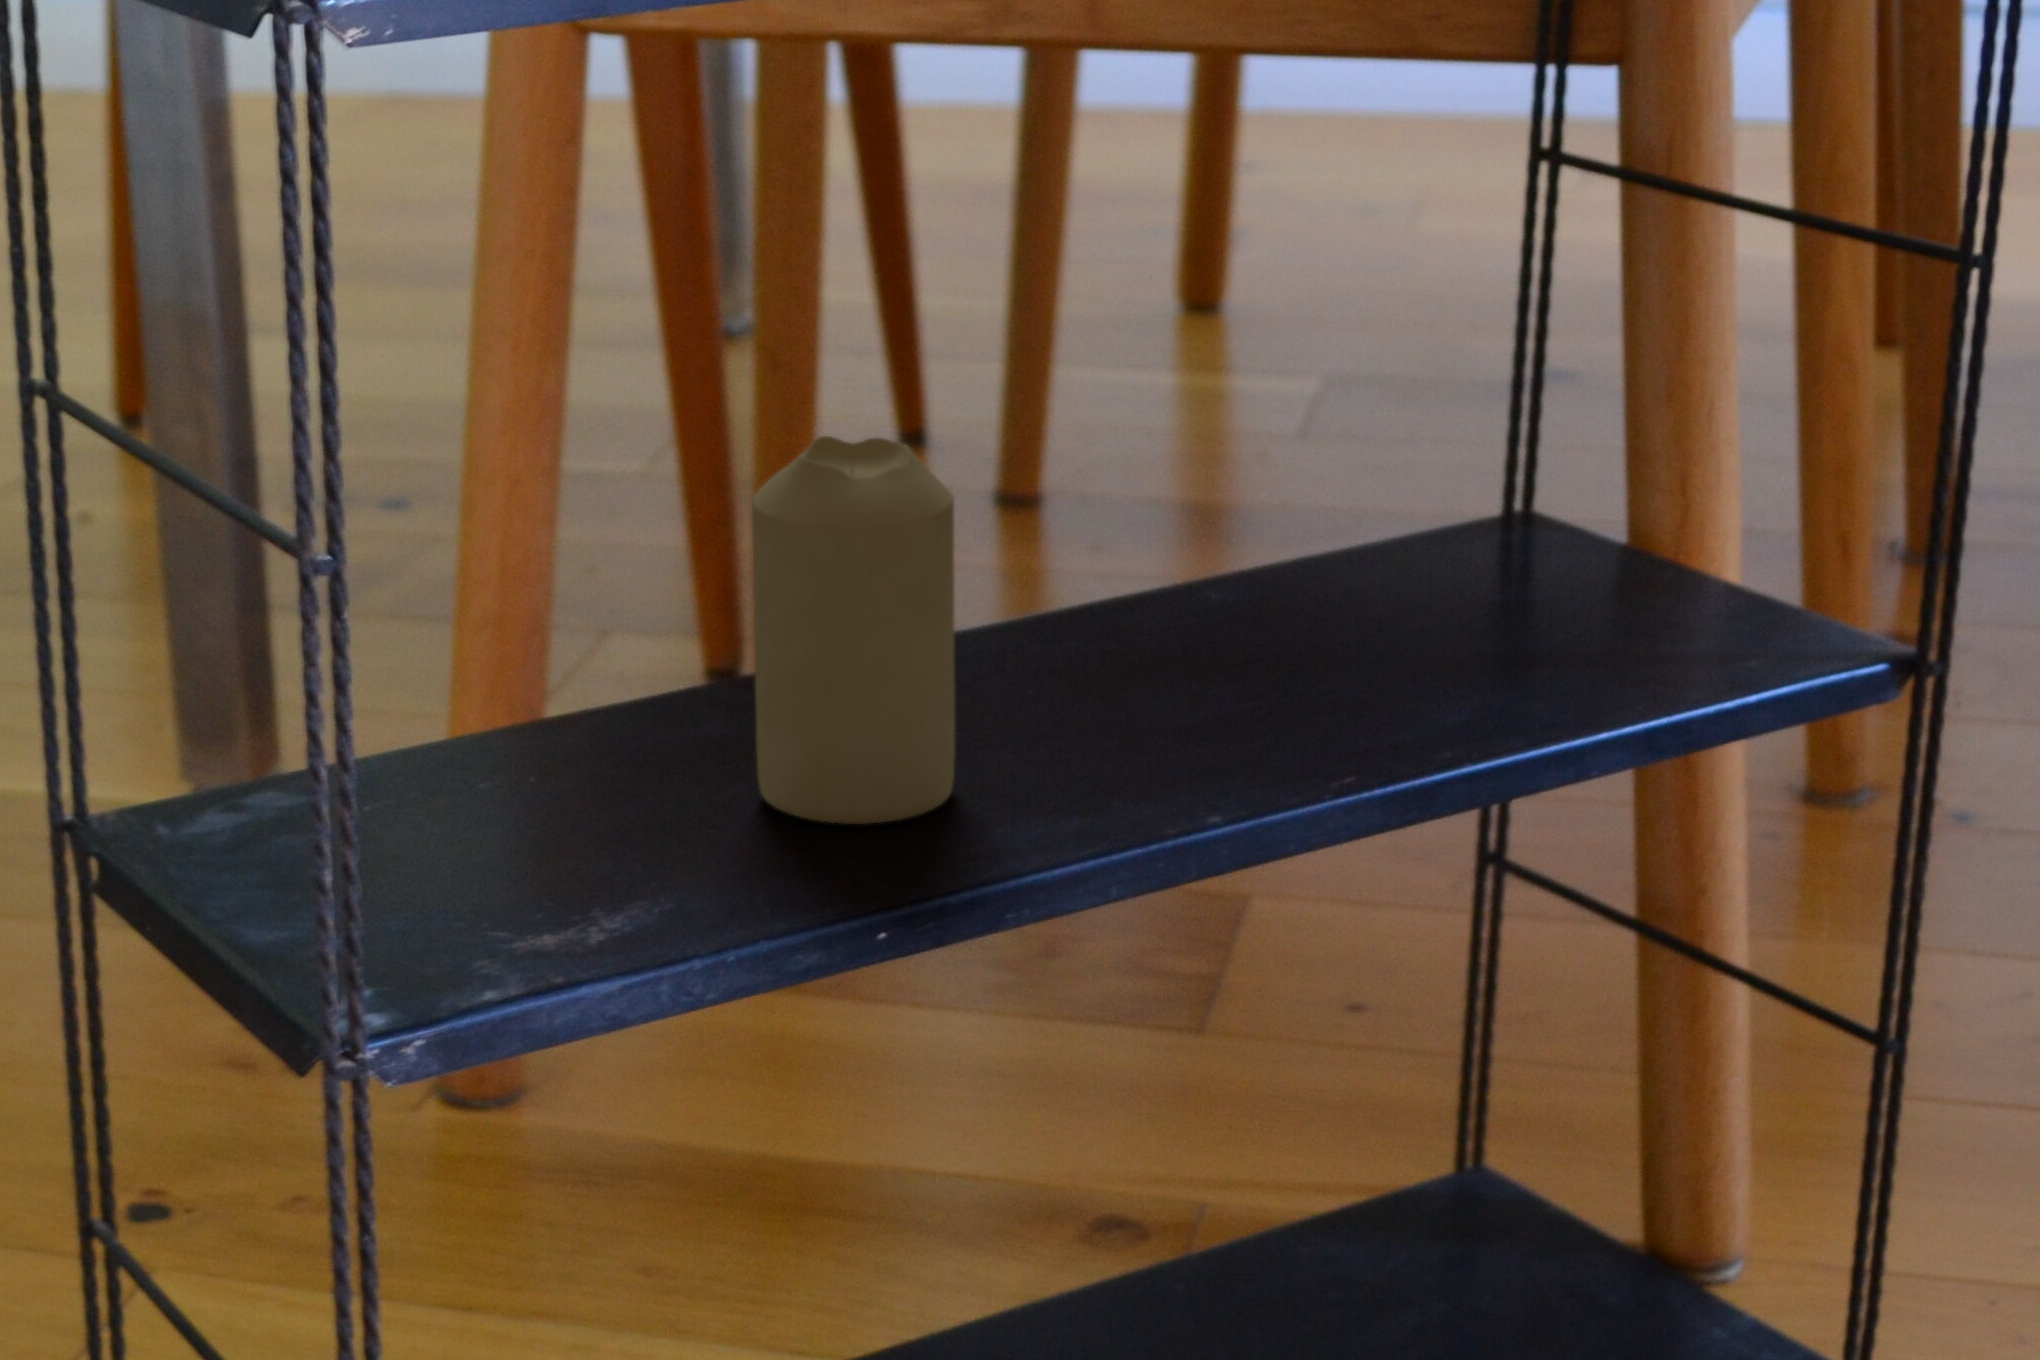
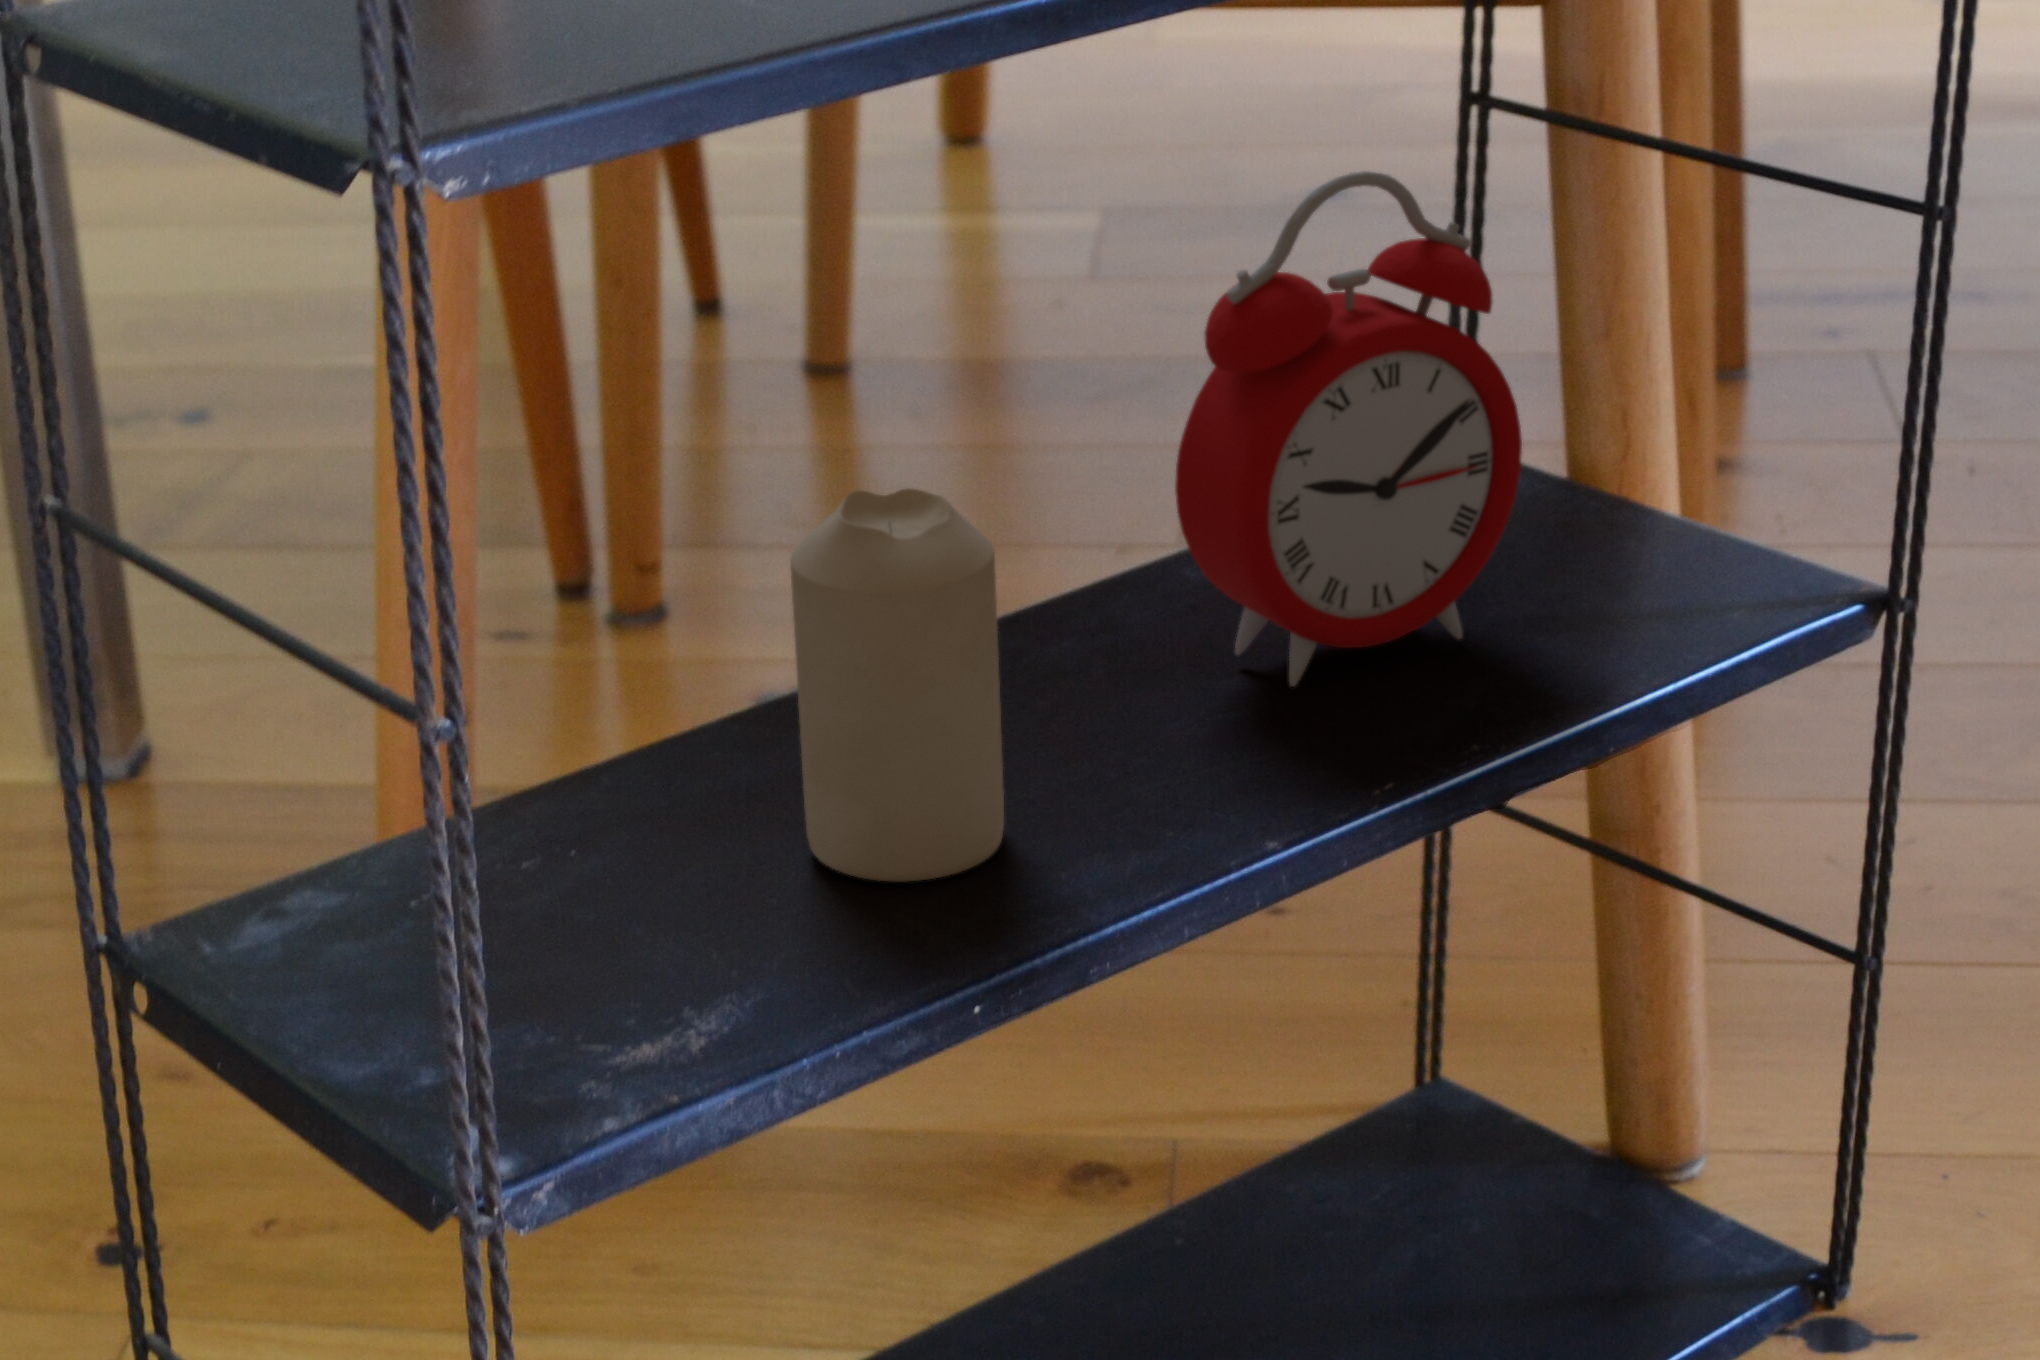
alarm clock: none [1174,176,1532,691] -> present [1175,171,1522,686]

